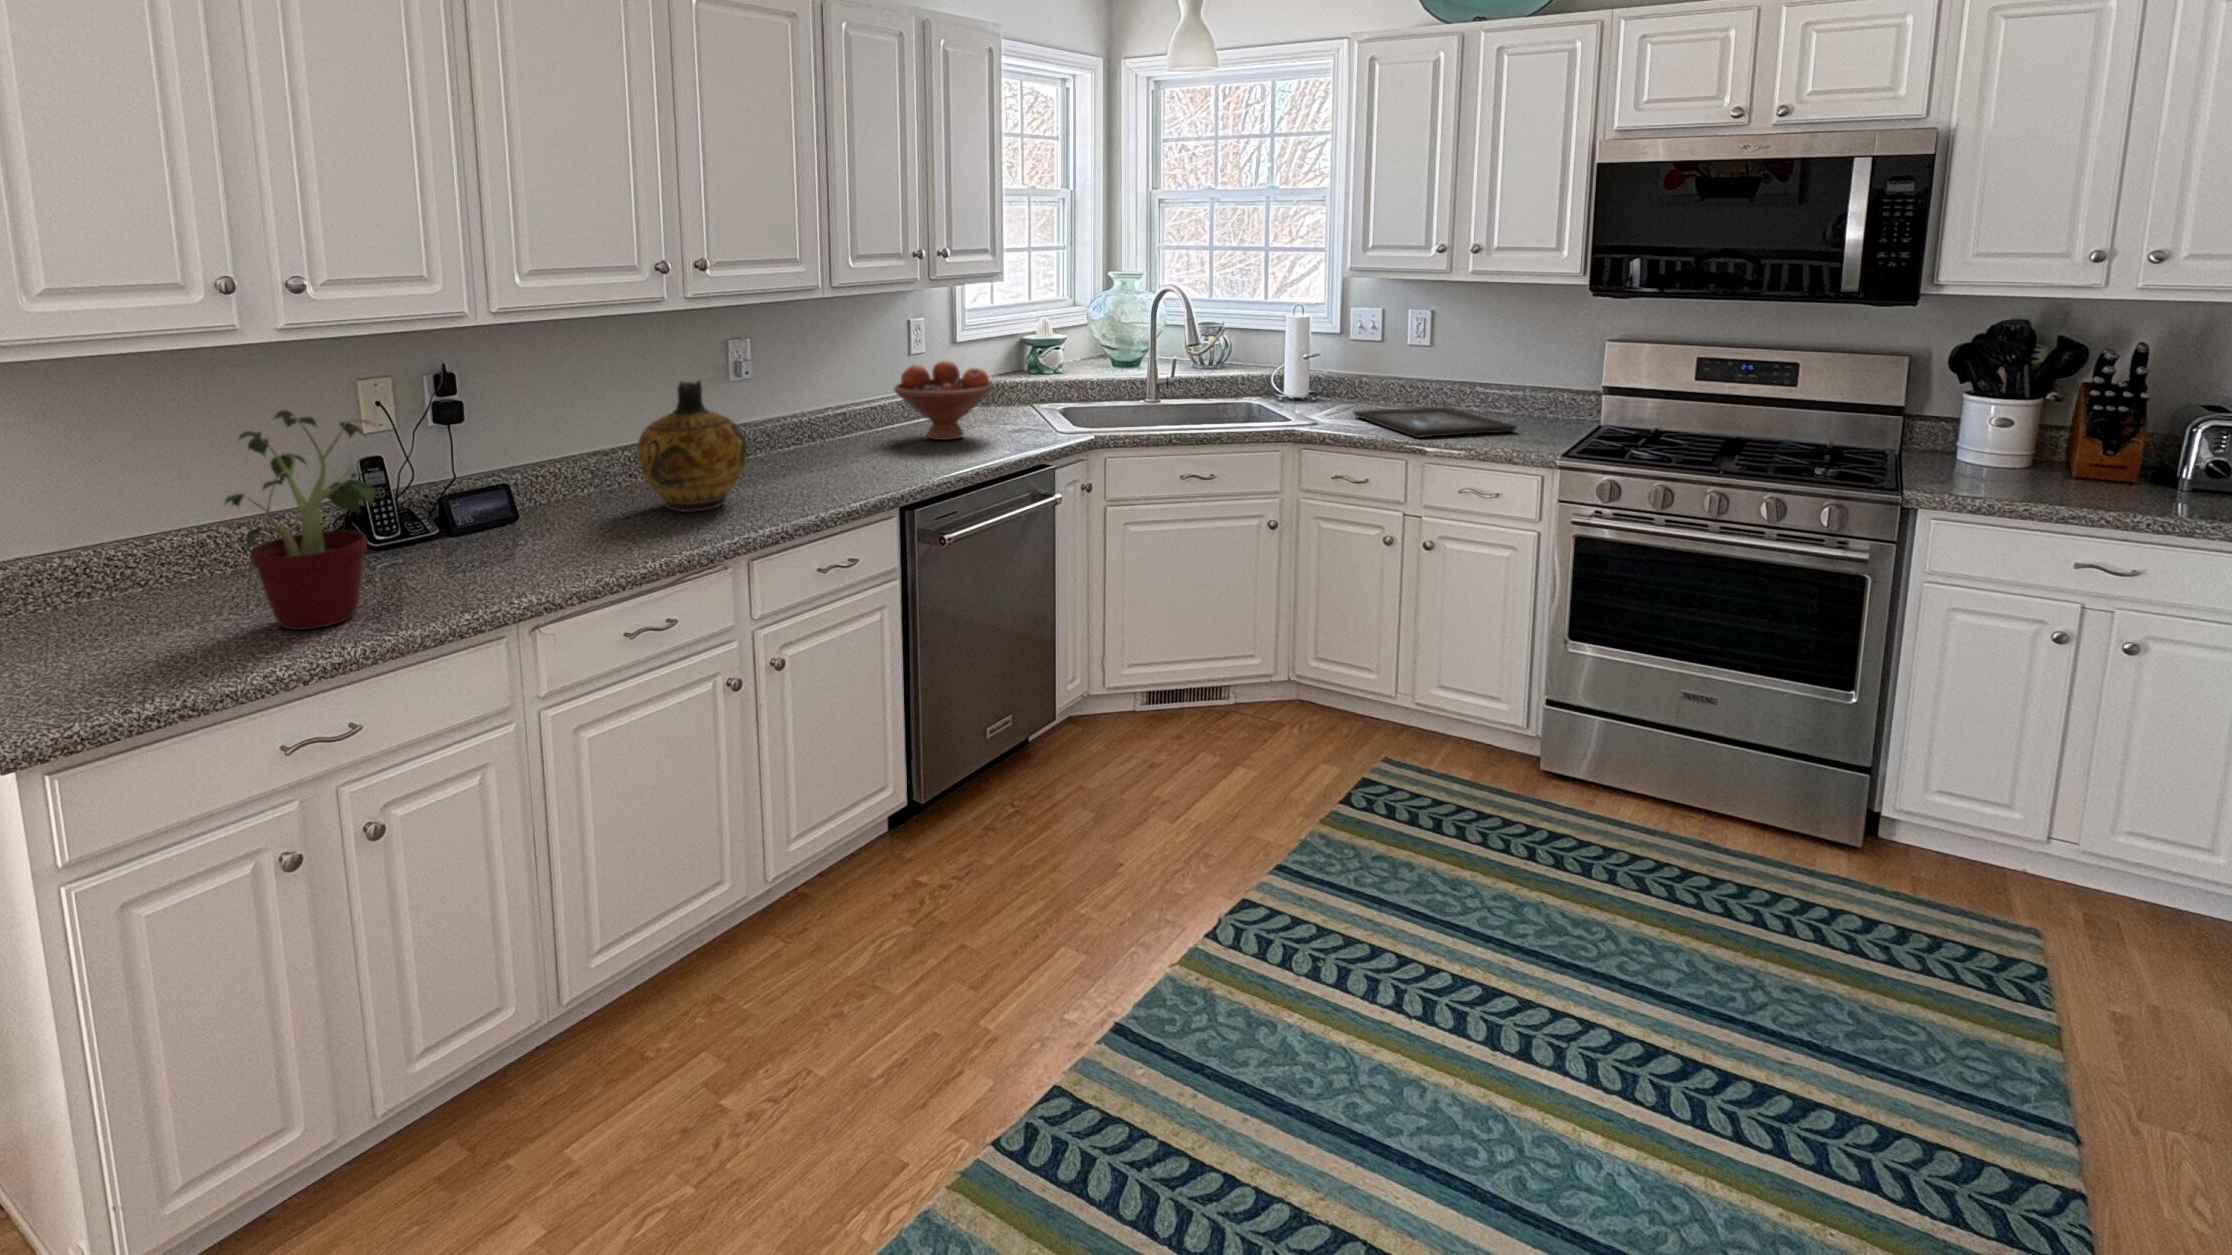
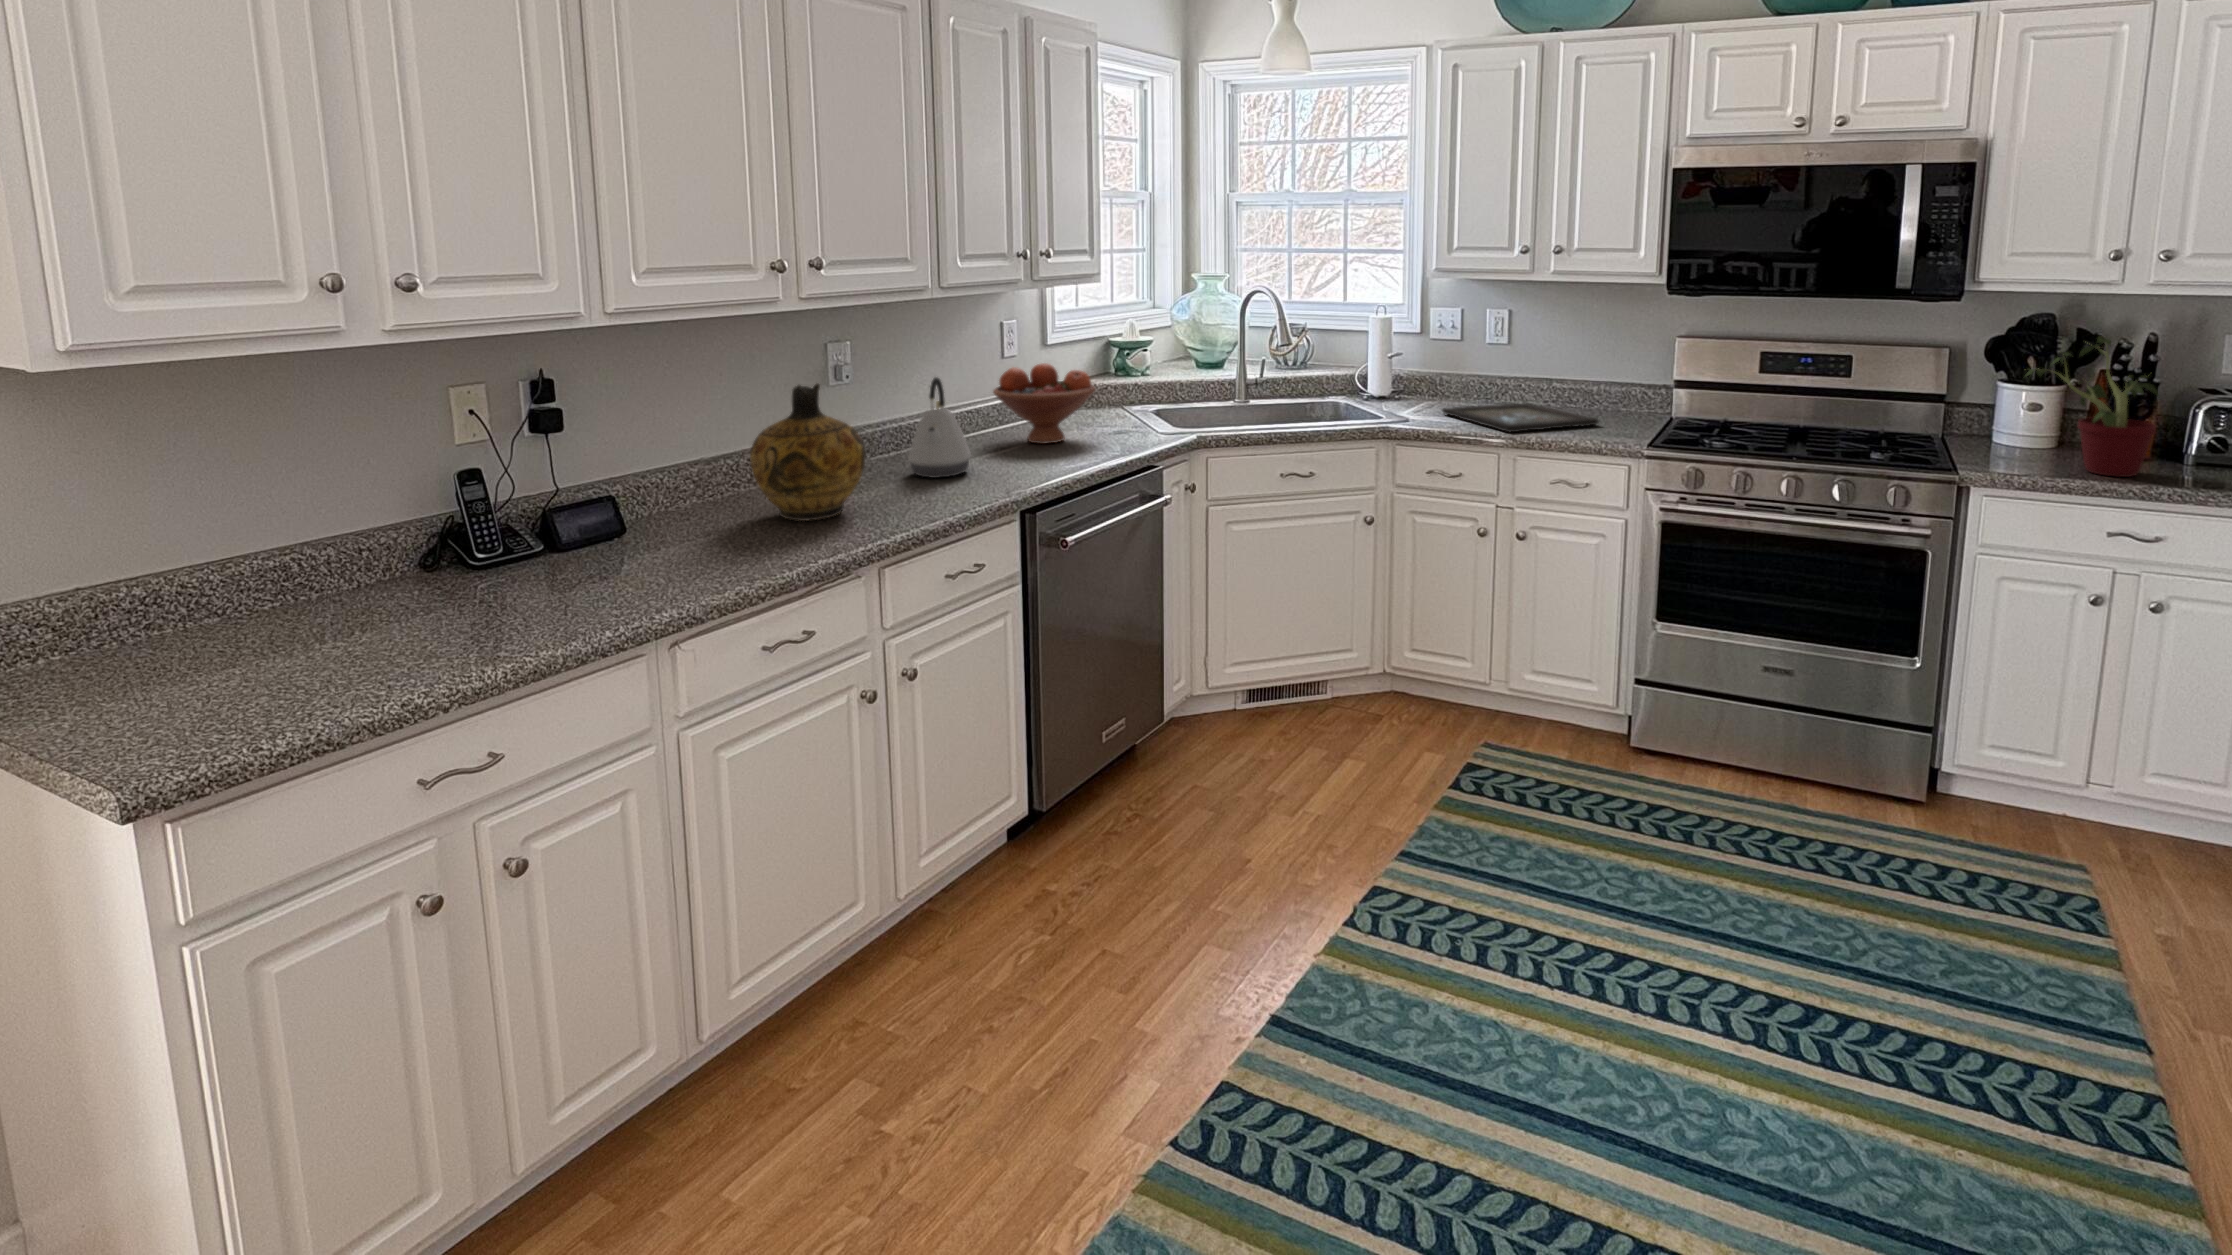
kettle: none [800,375,861,472] -> present [908,377,971,478]
potted plant: present [225,410,379,630] -> present [2026,337,2159,477]

